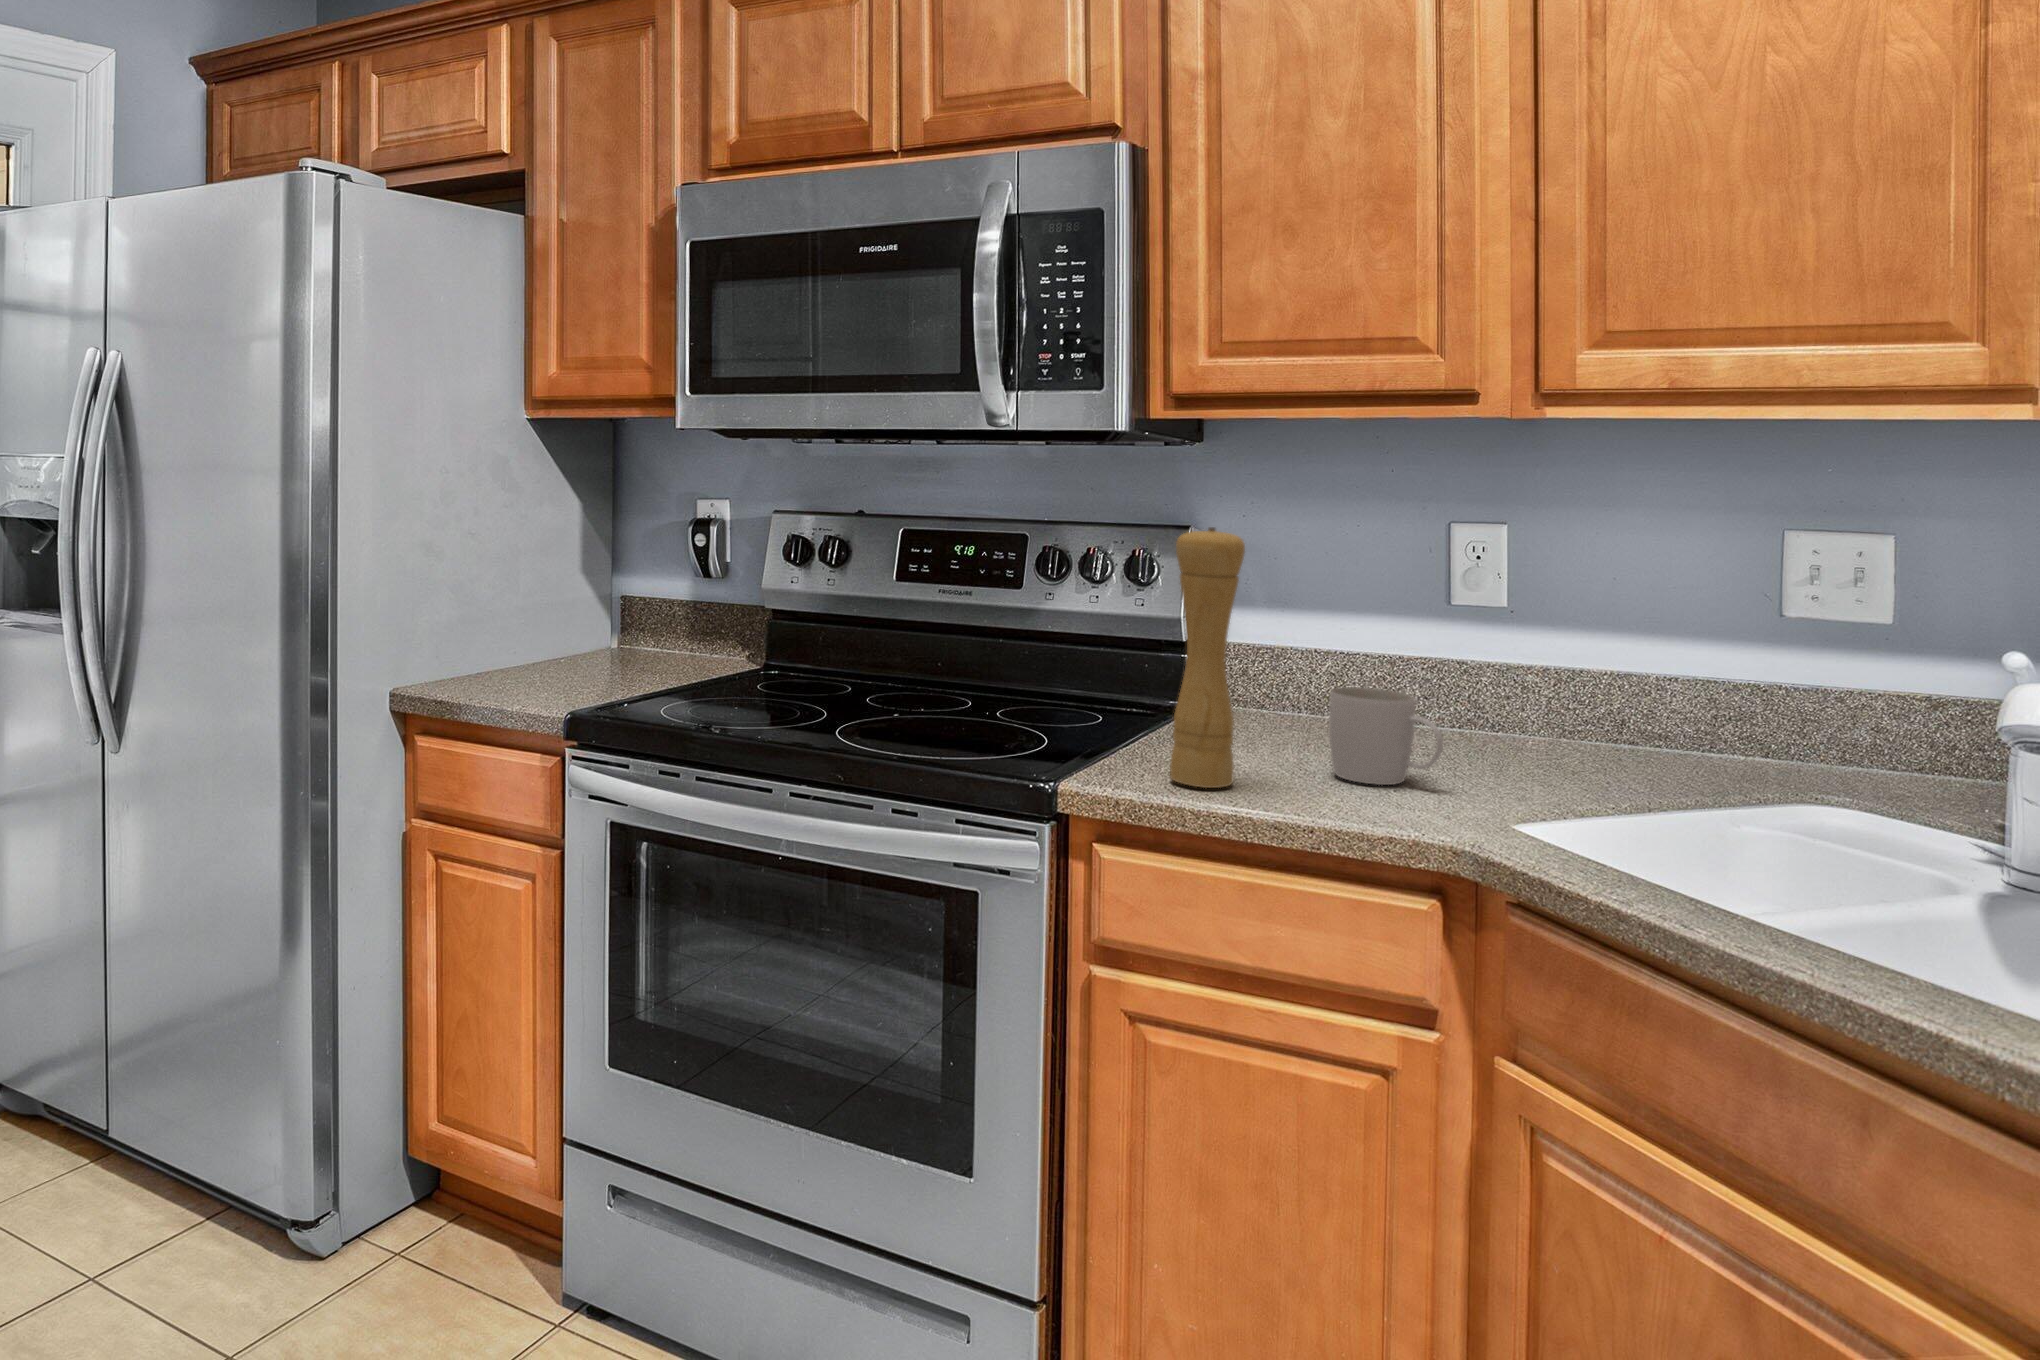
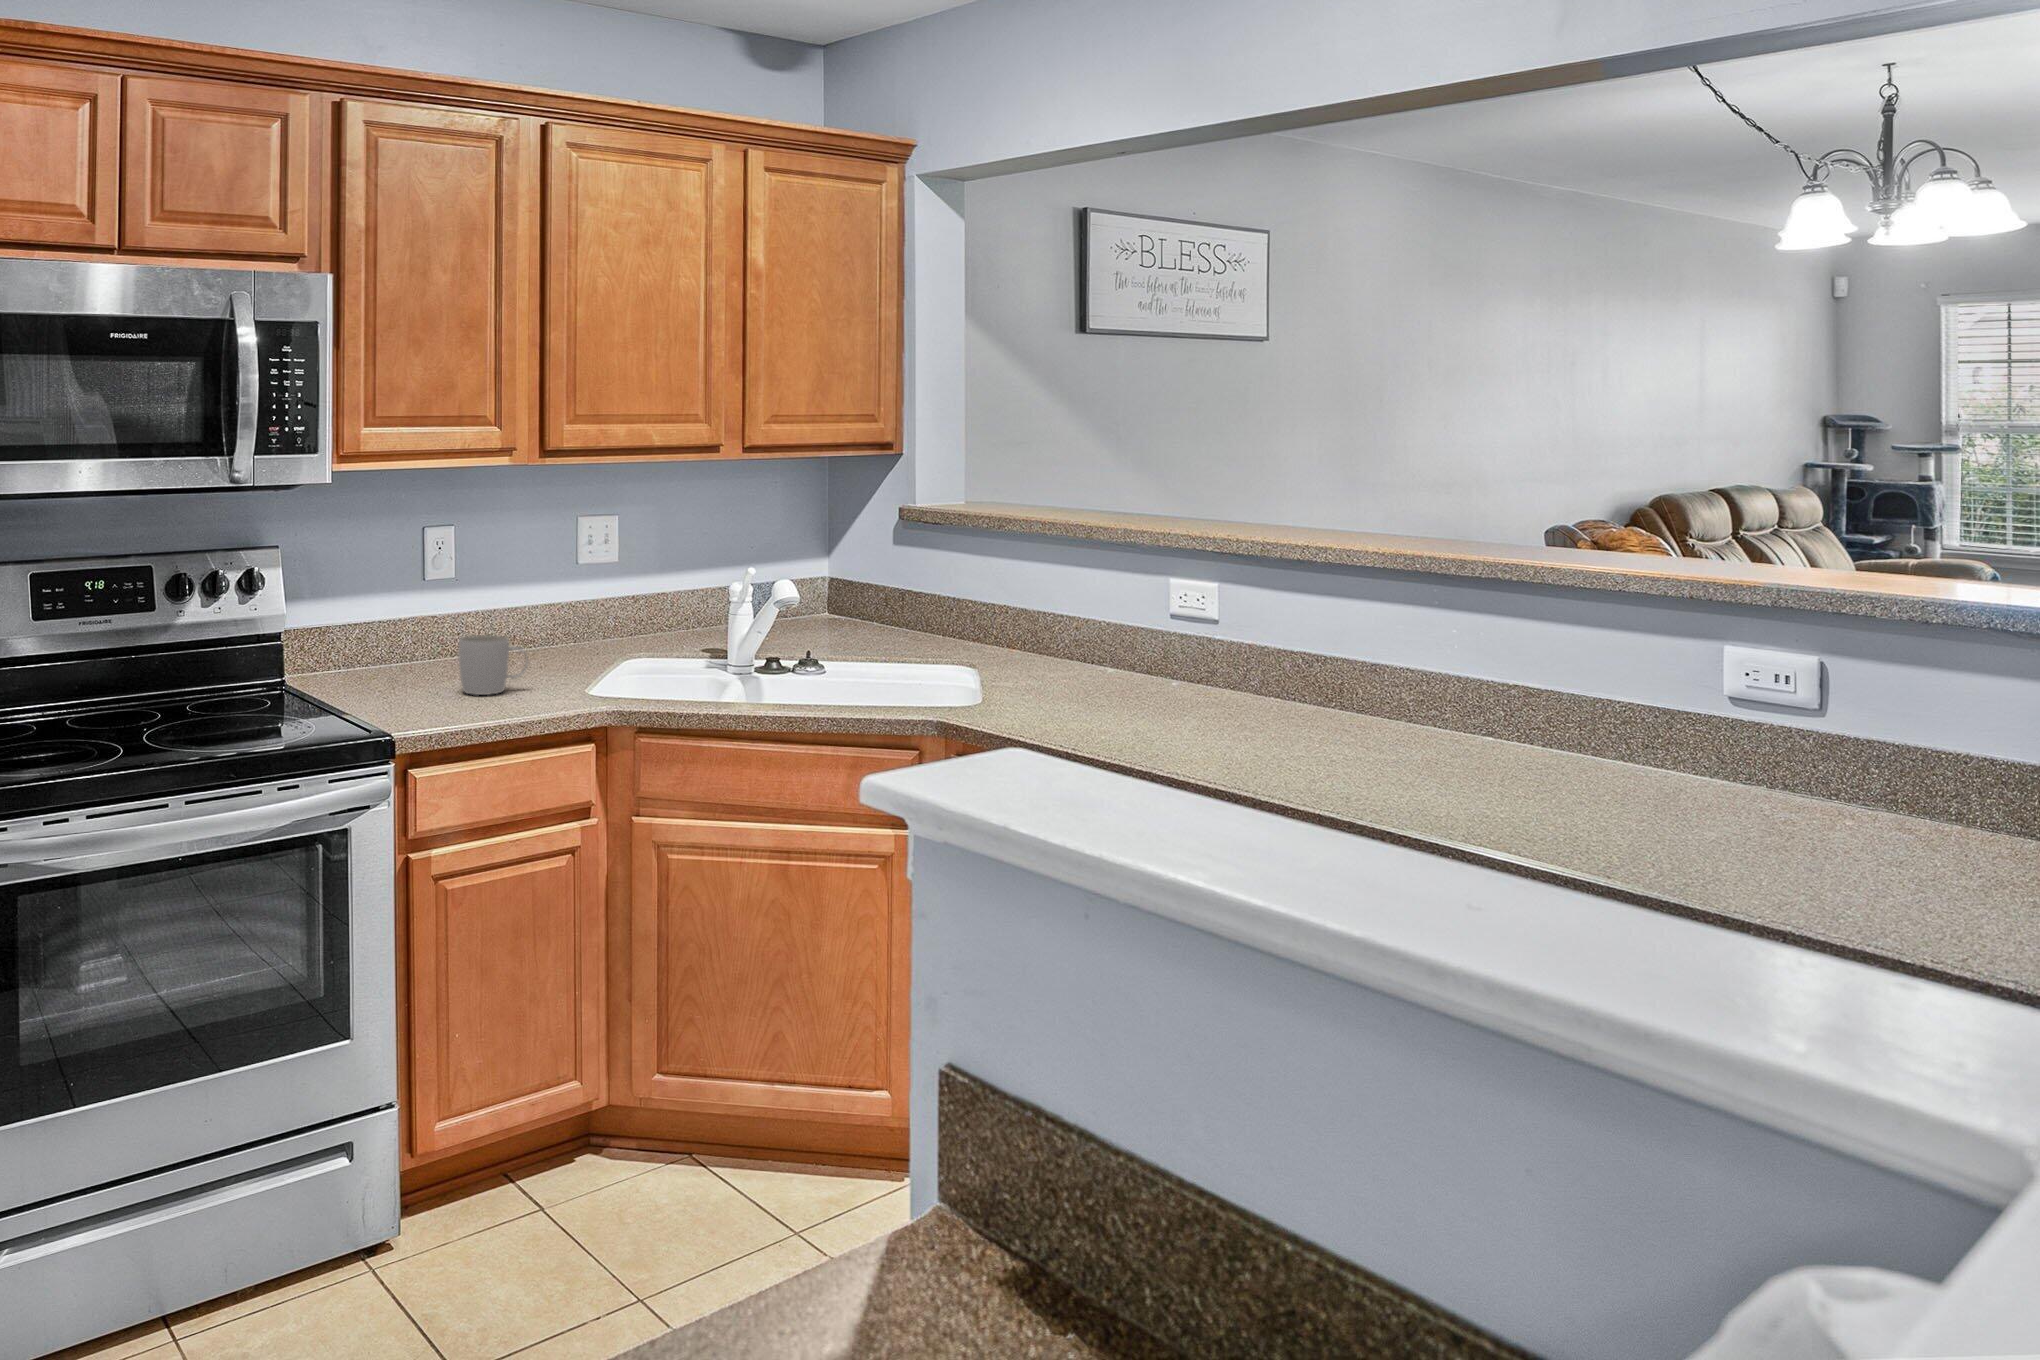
pepper mill: present [1170,527,1245,788] -> none [417,543,460,718]

